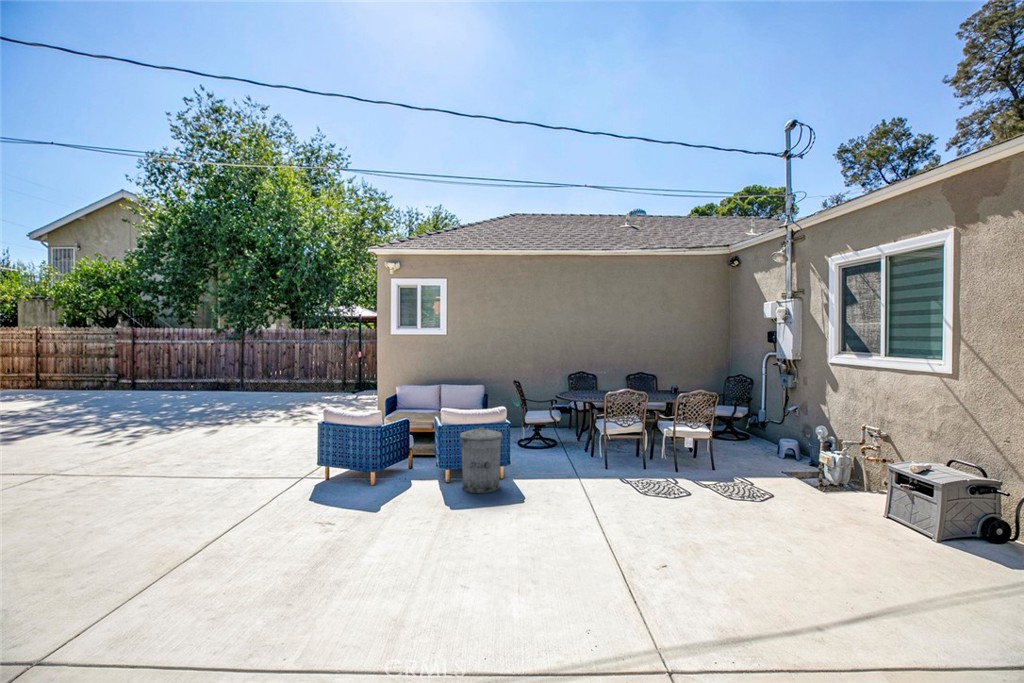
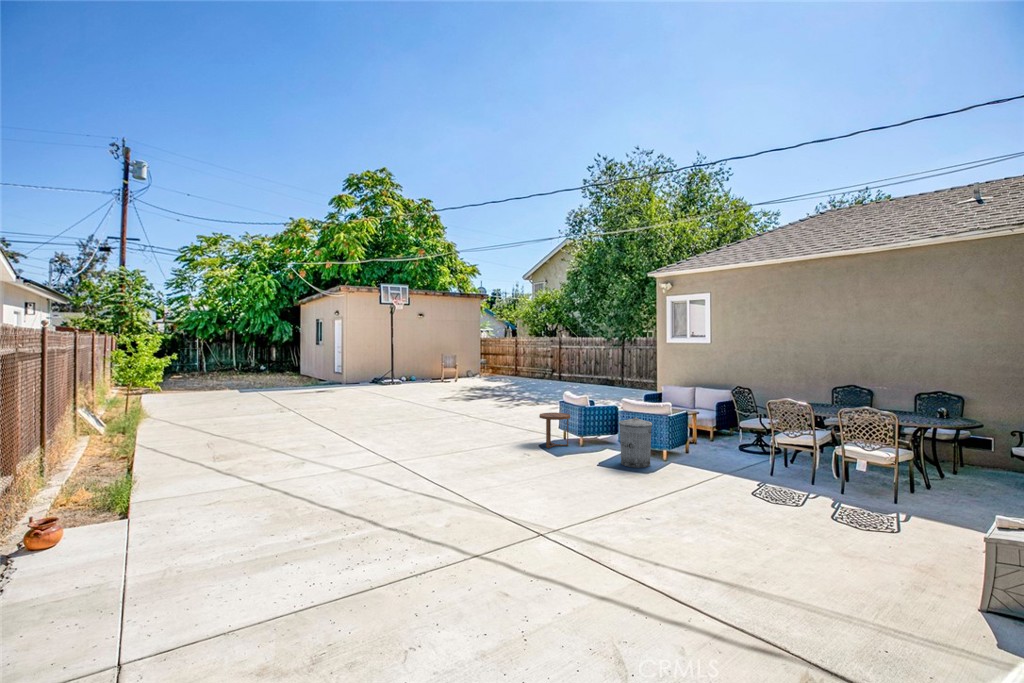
side table: none [305,436,356,495] -> present [539,413,570,448]

